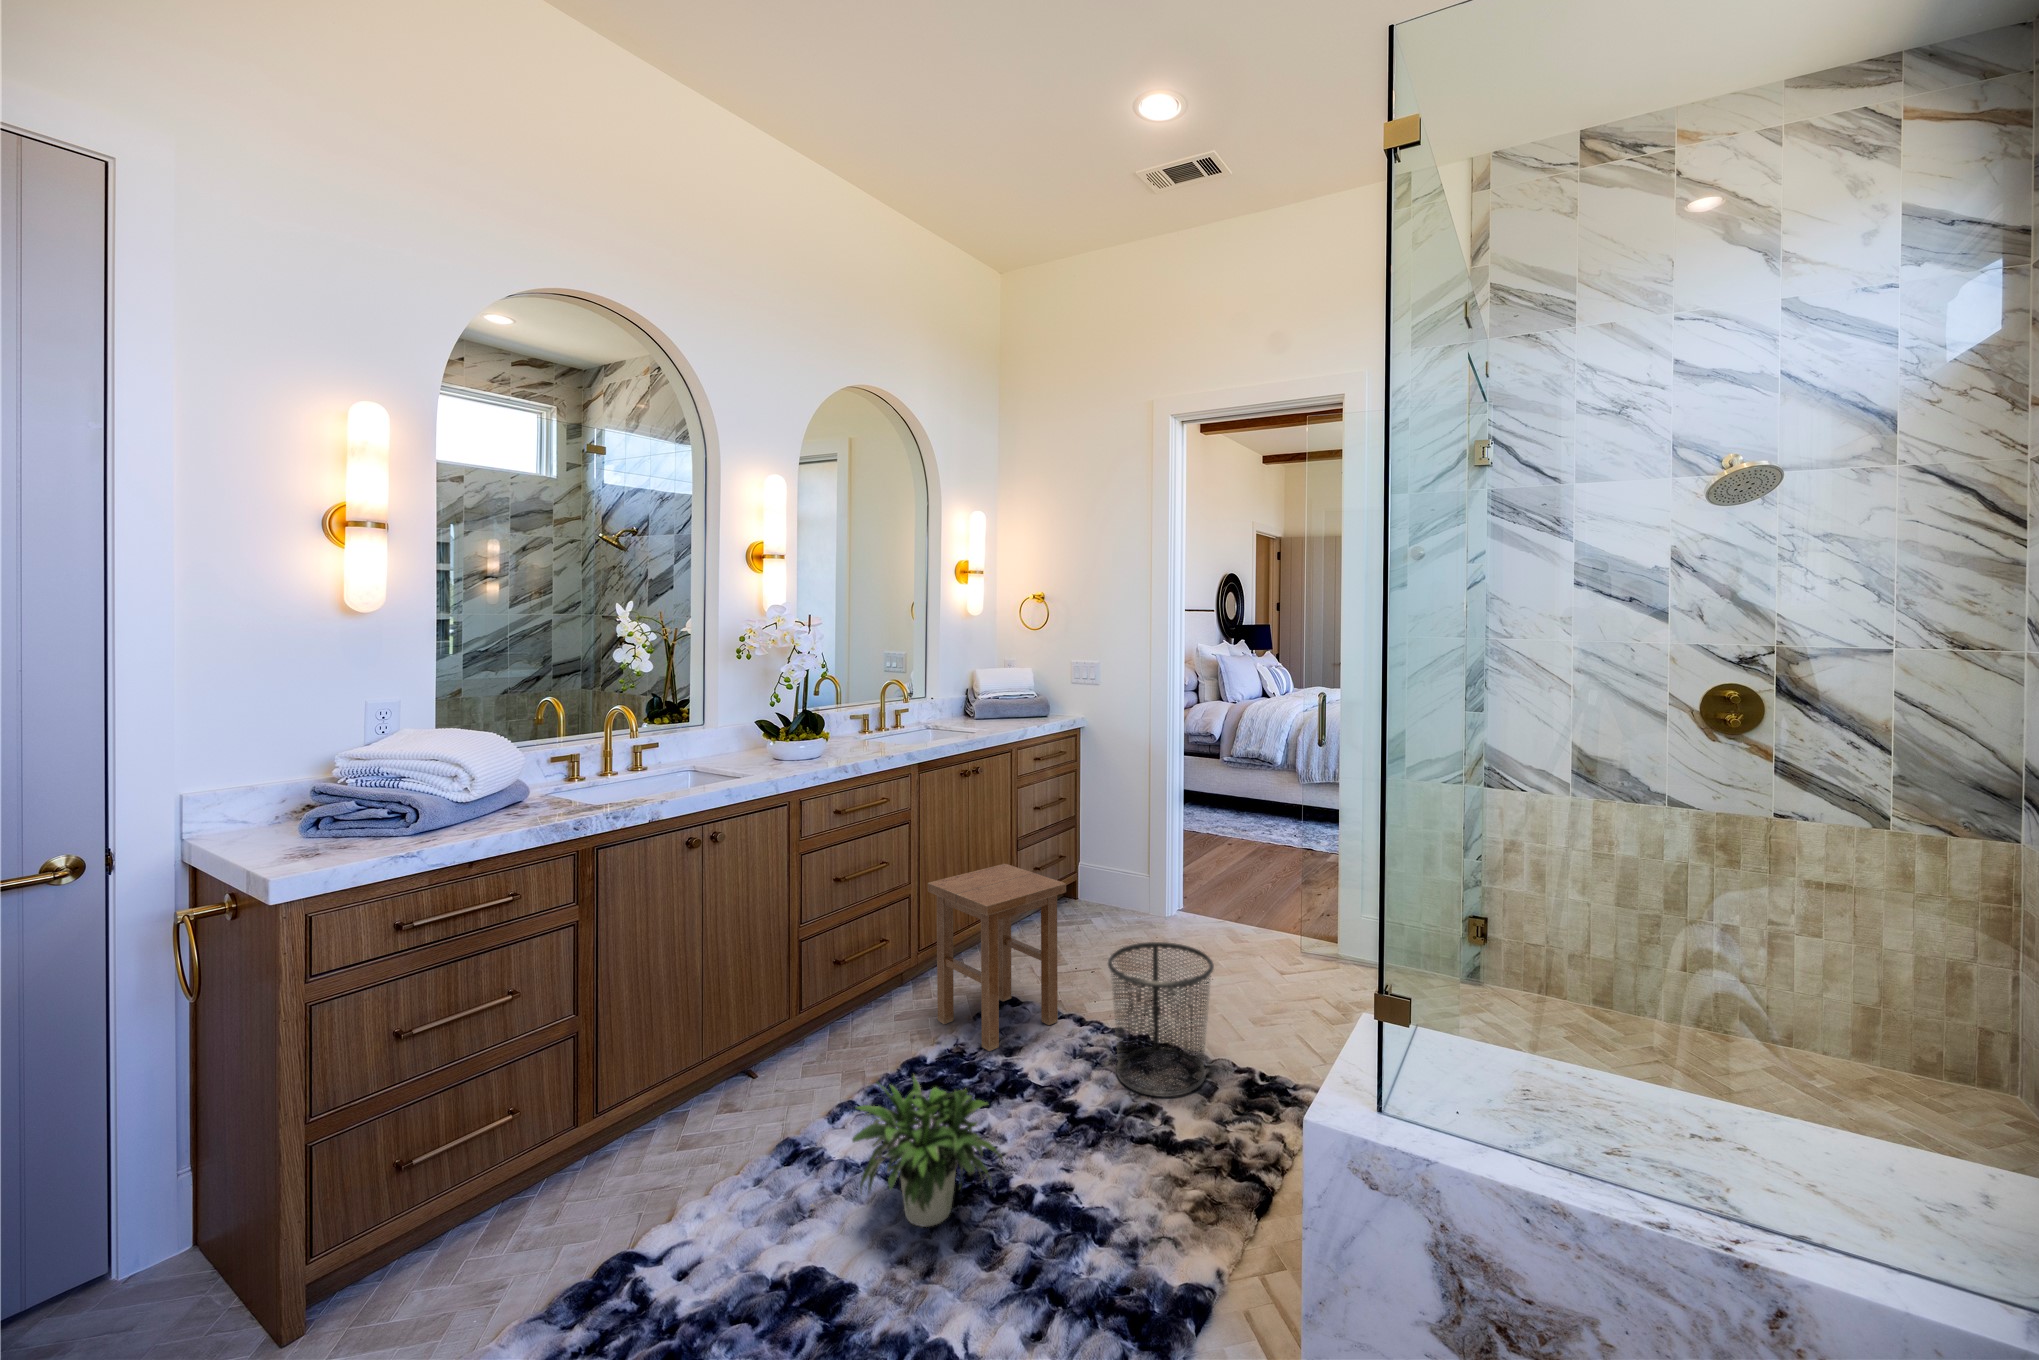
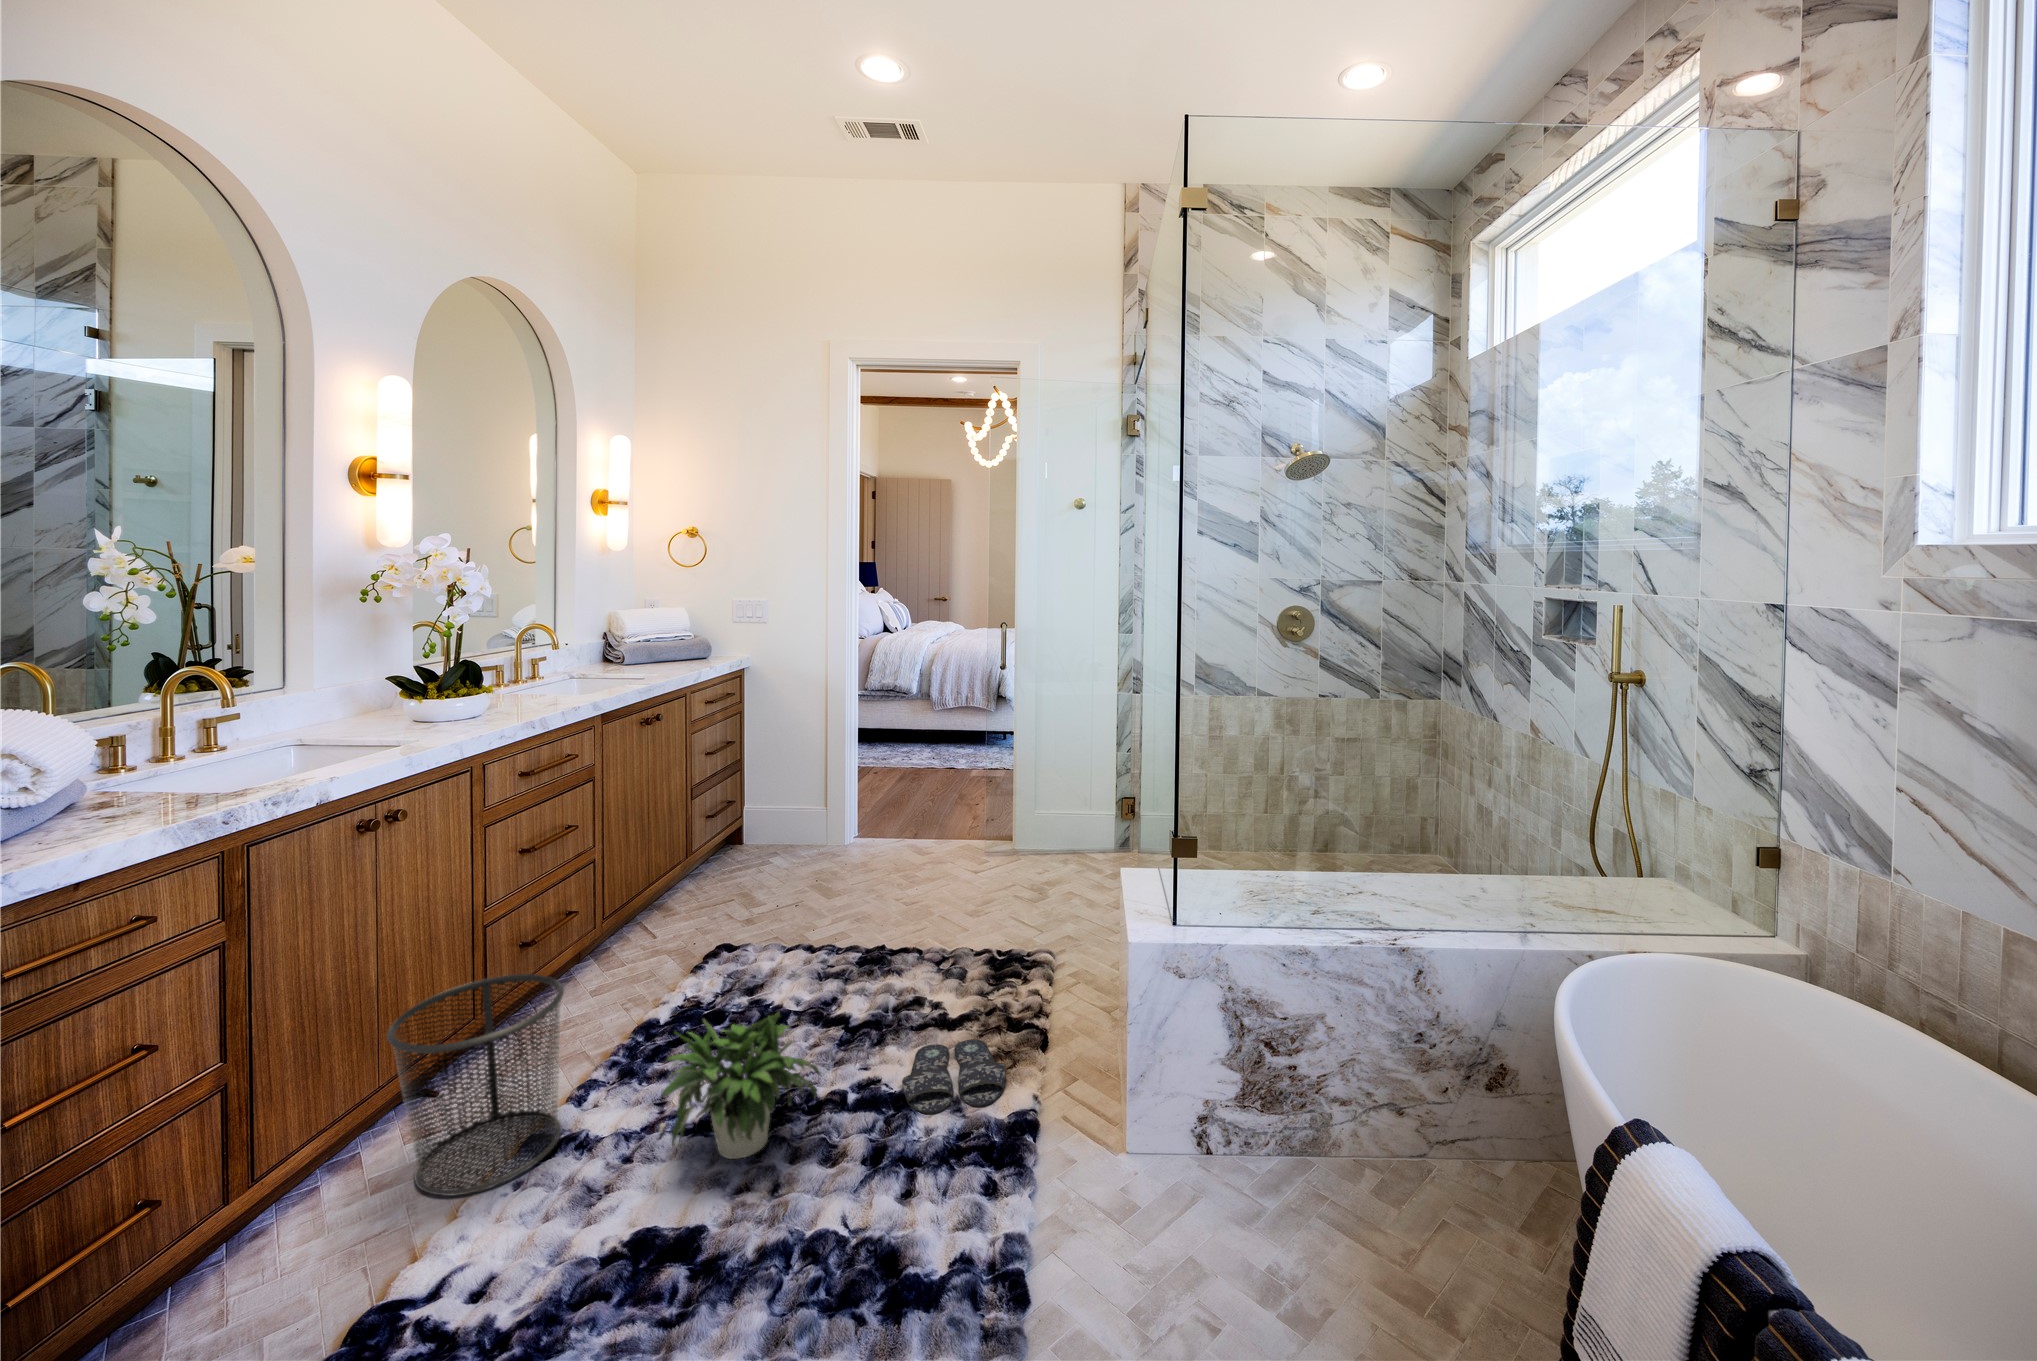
stool: present [928,864,1066,1051] -> none [631,810,791,997]
waste bin: present [1108,942,1214,1097] -> present [387,974,564,1196]
slippers: none [1088,1164,1204,1261] -> present [902,1039,1005,1114]

